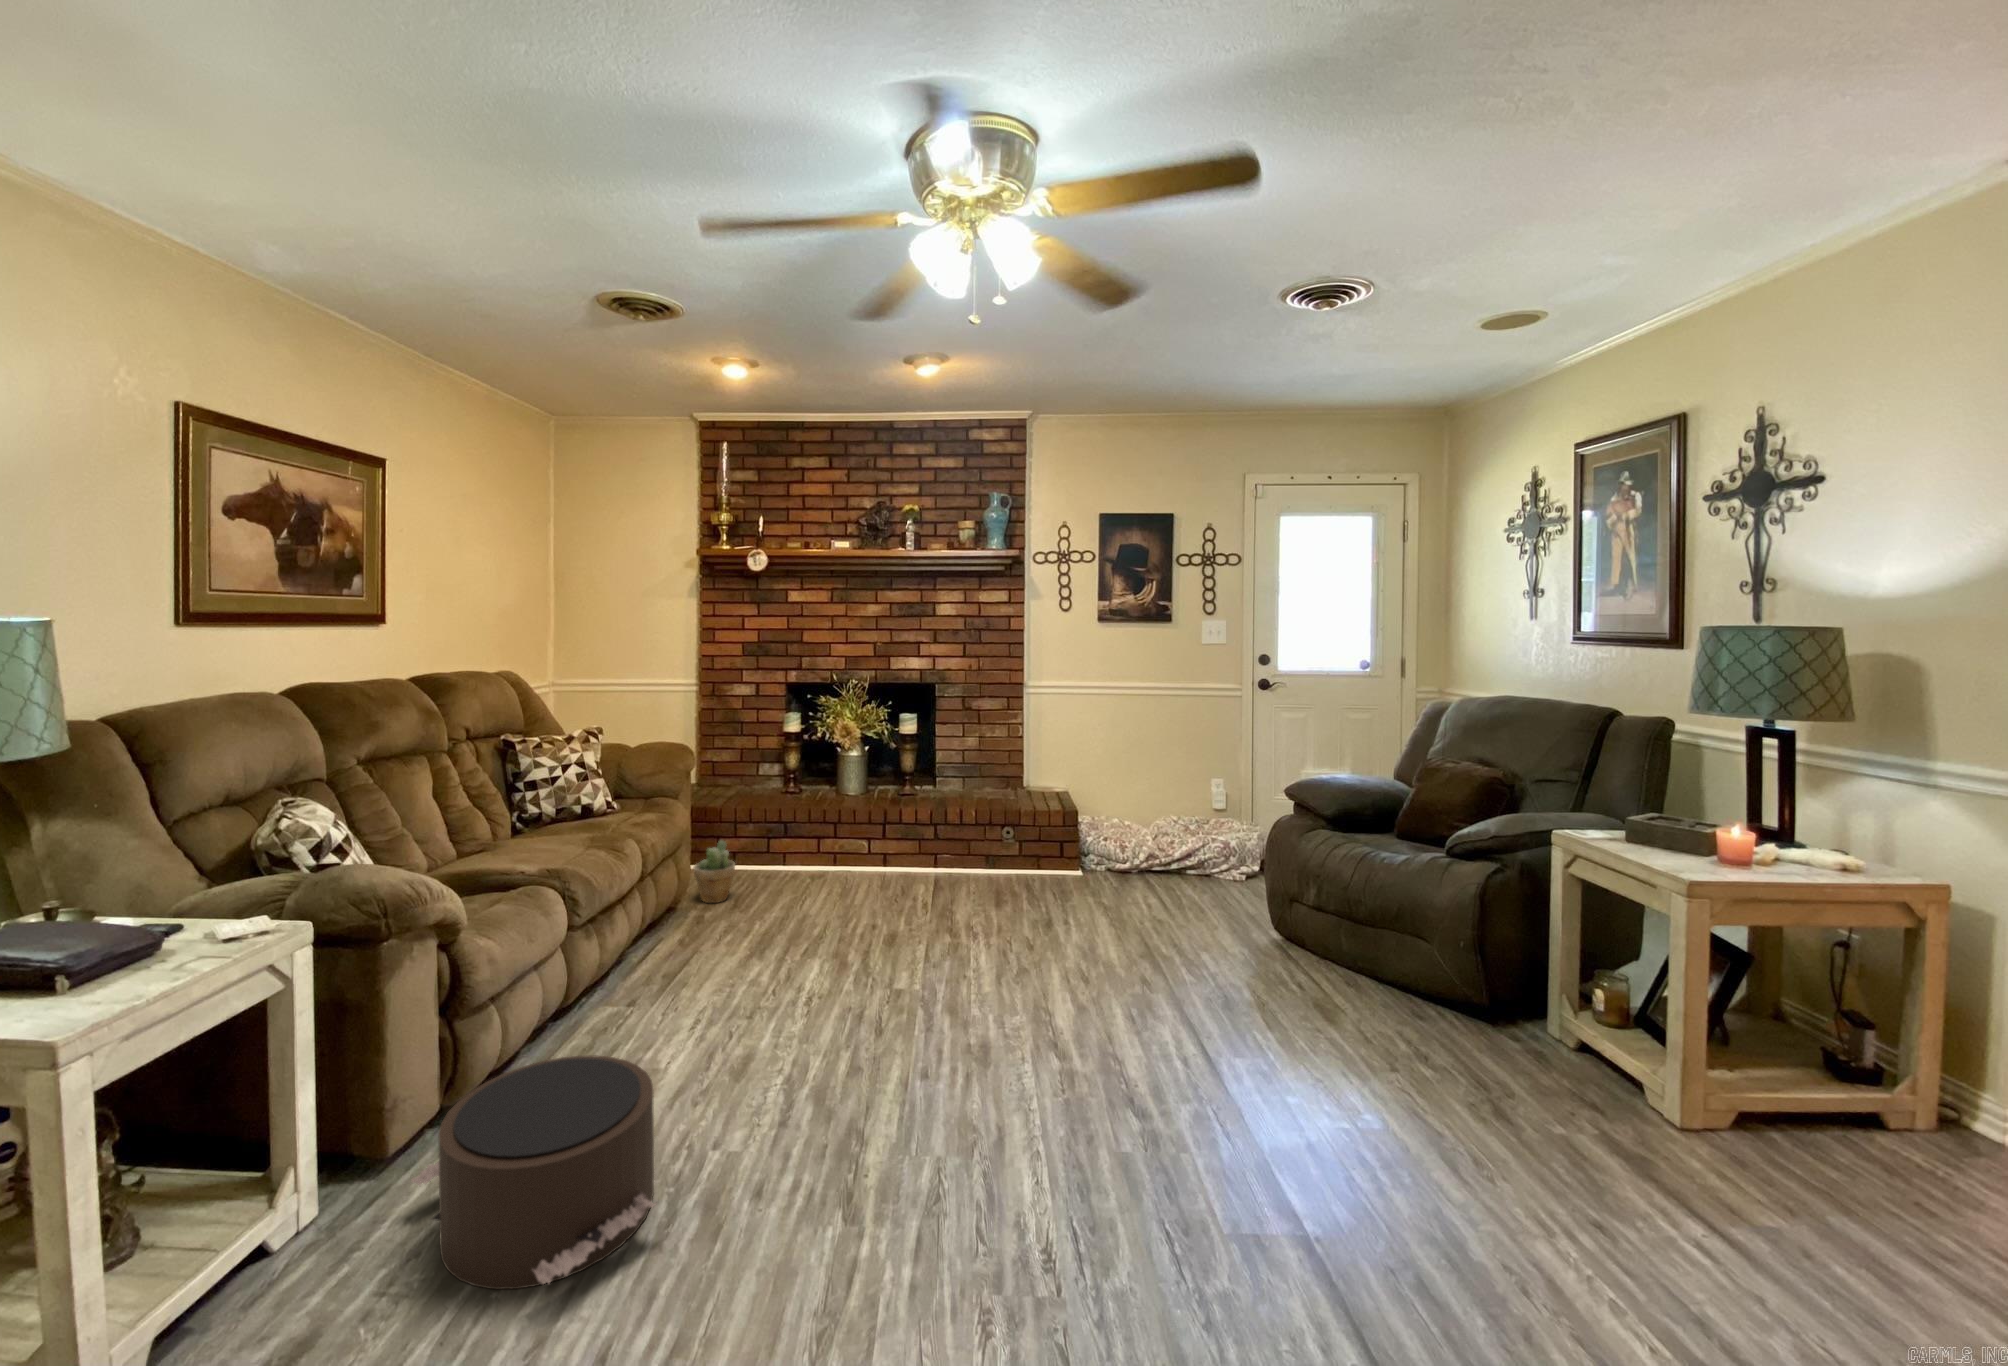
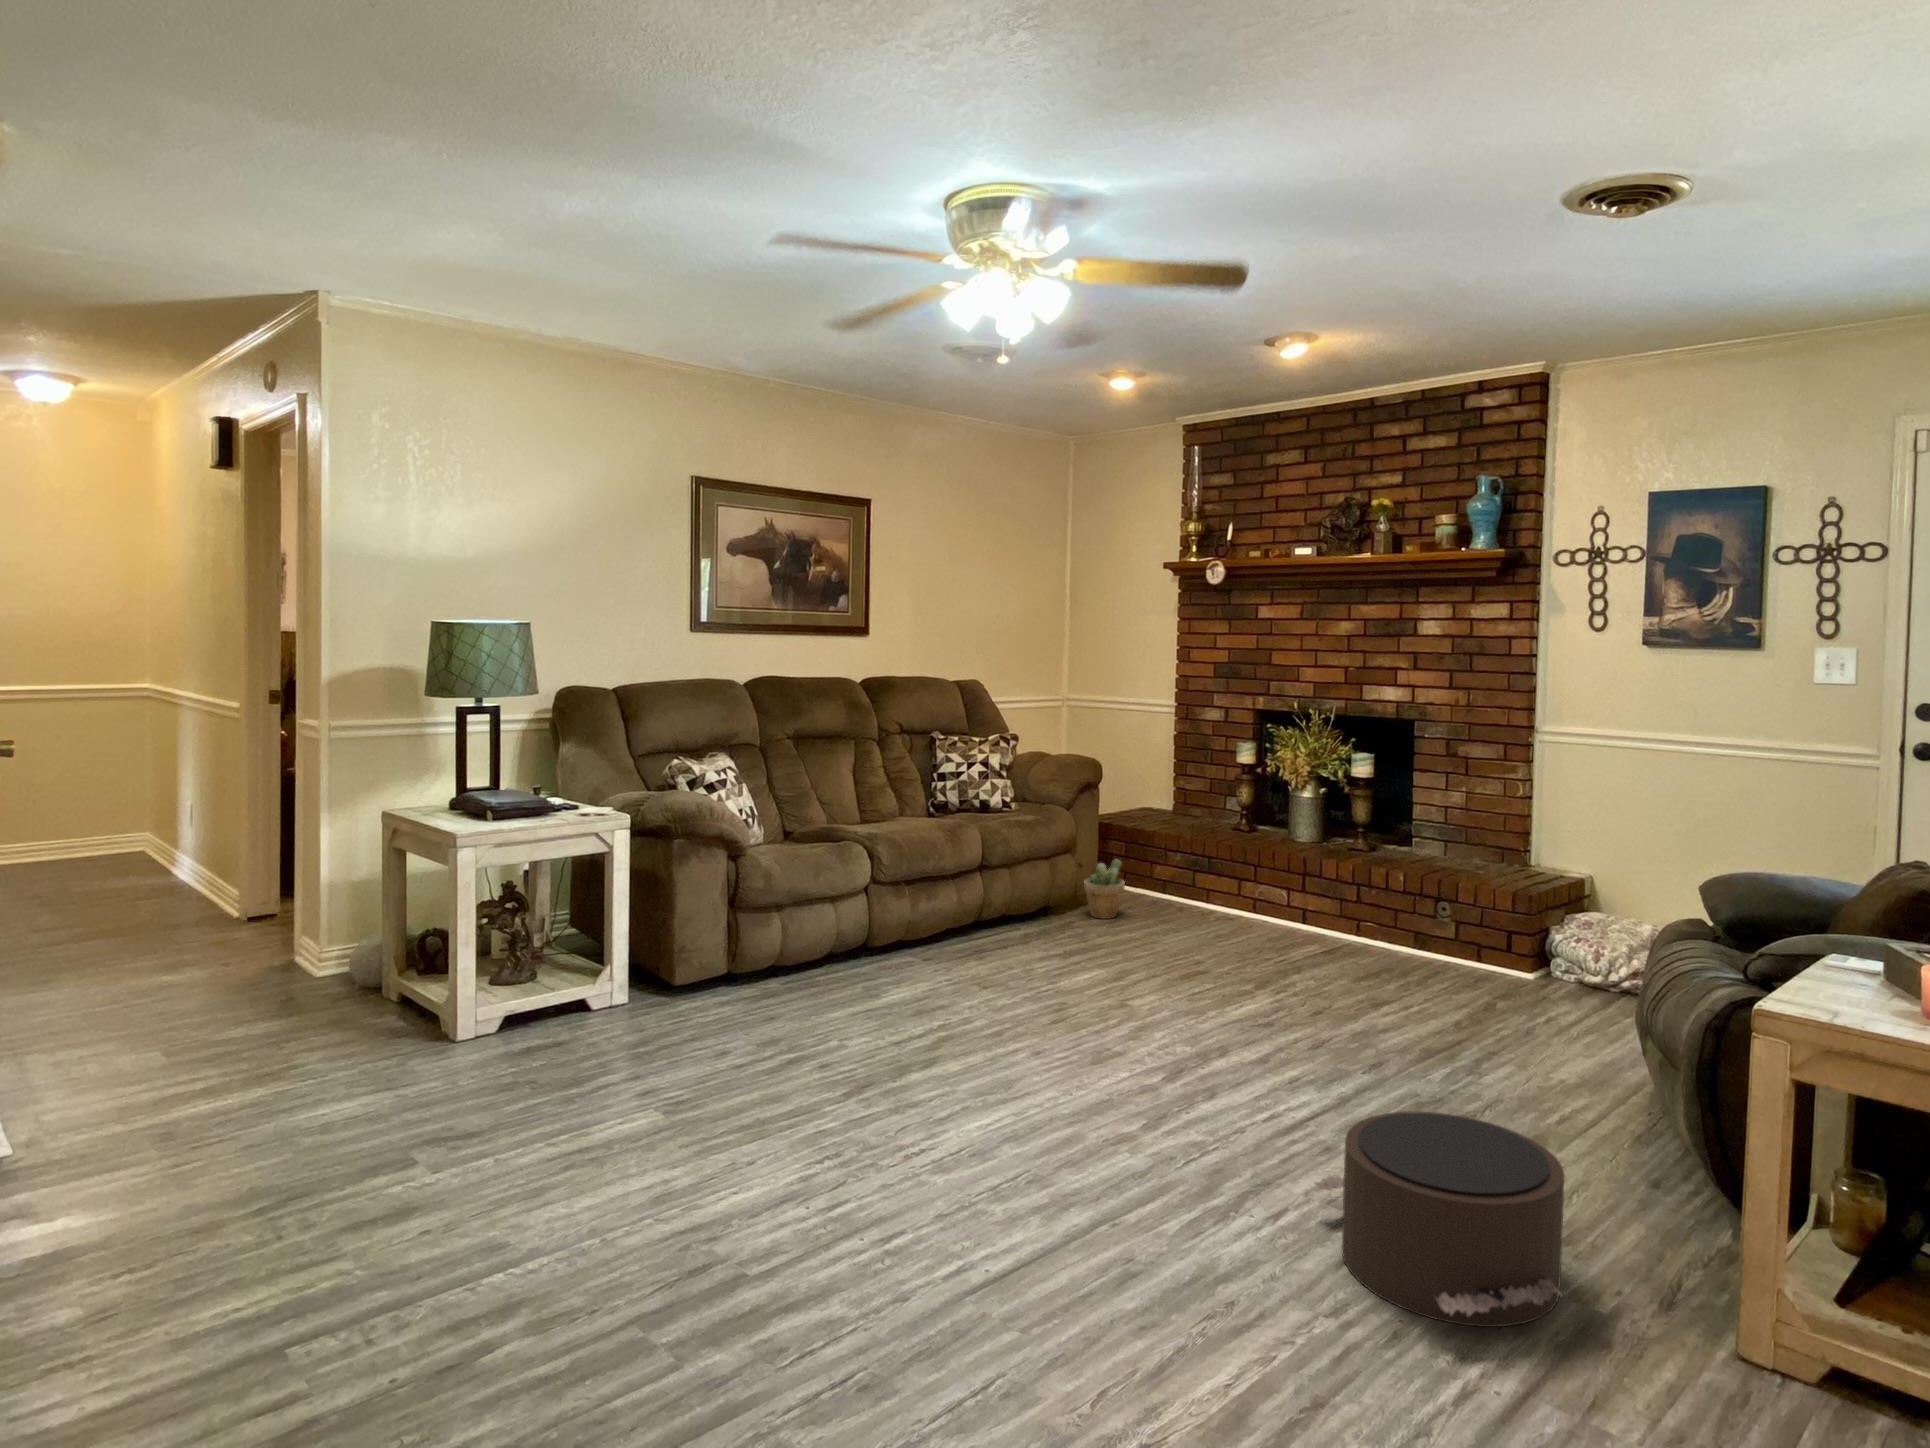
pouf: present [412,1055,655,1289] -> present [1315,1111,1565,1327]

